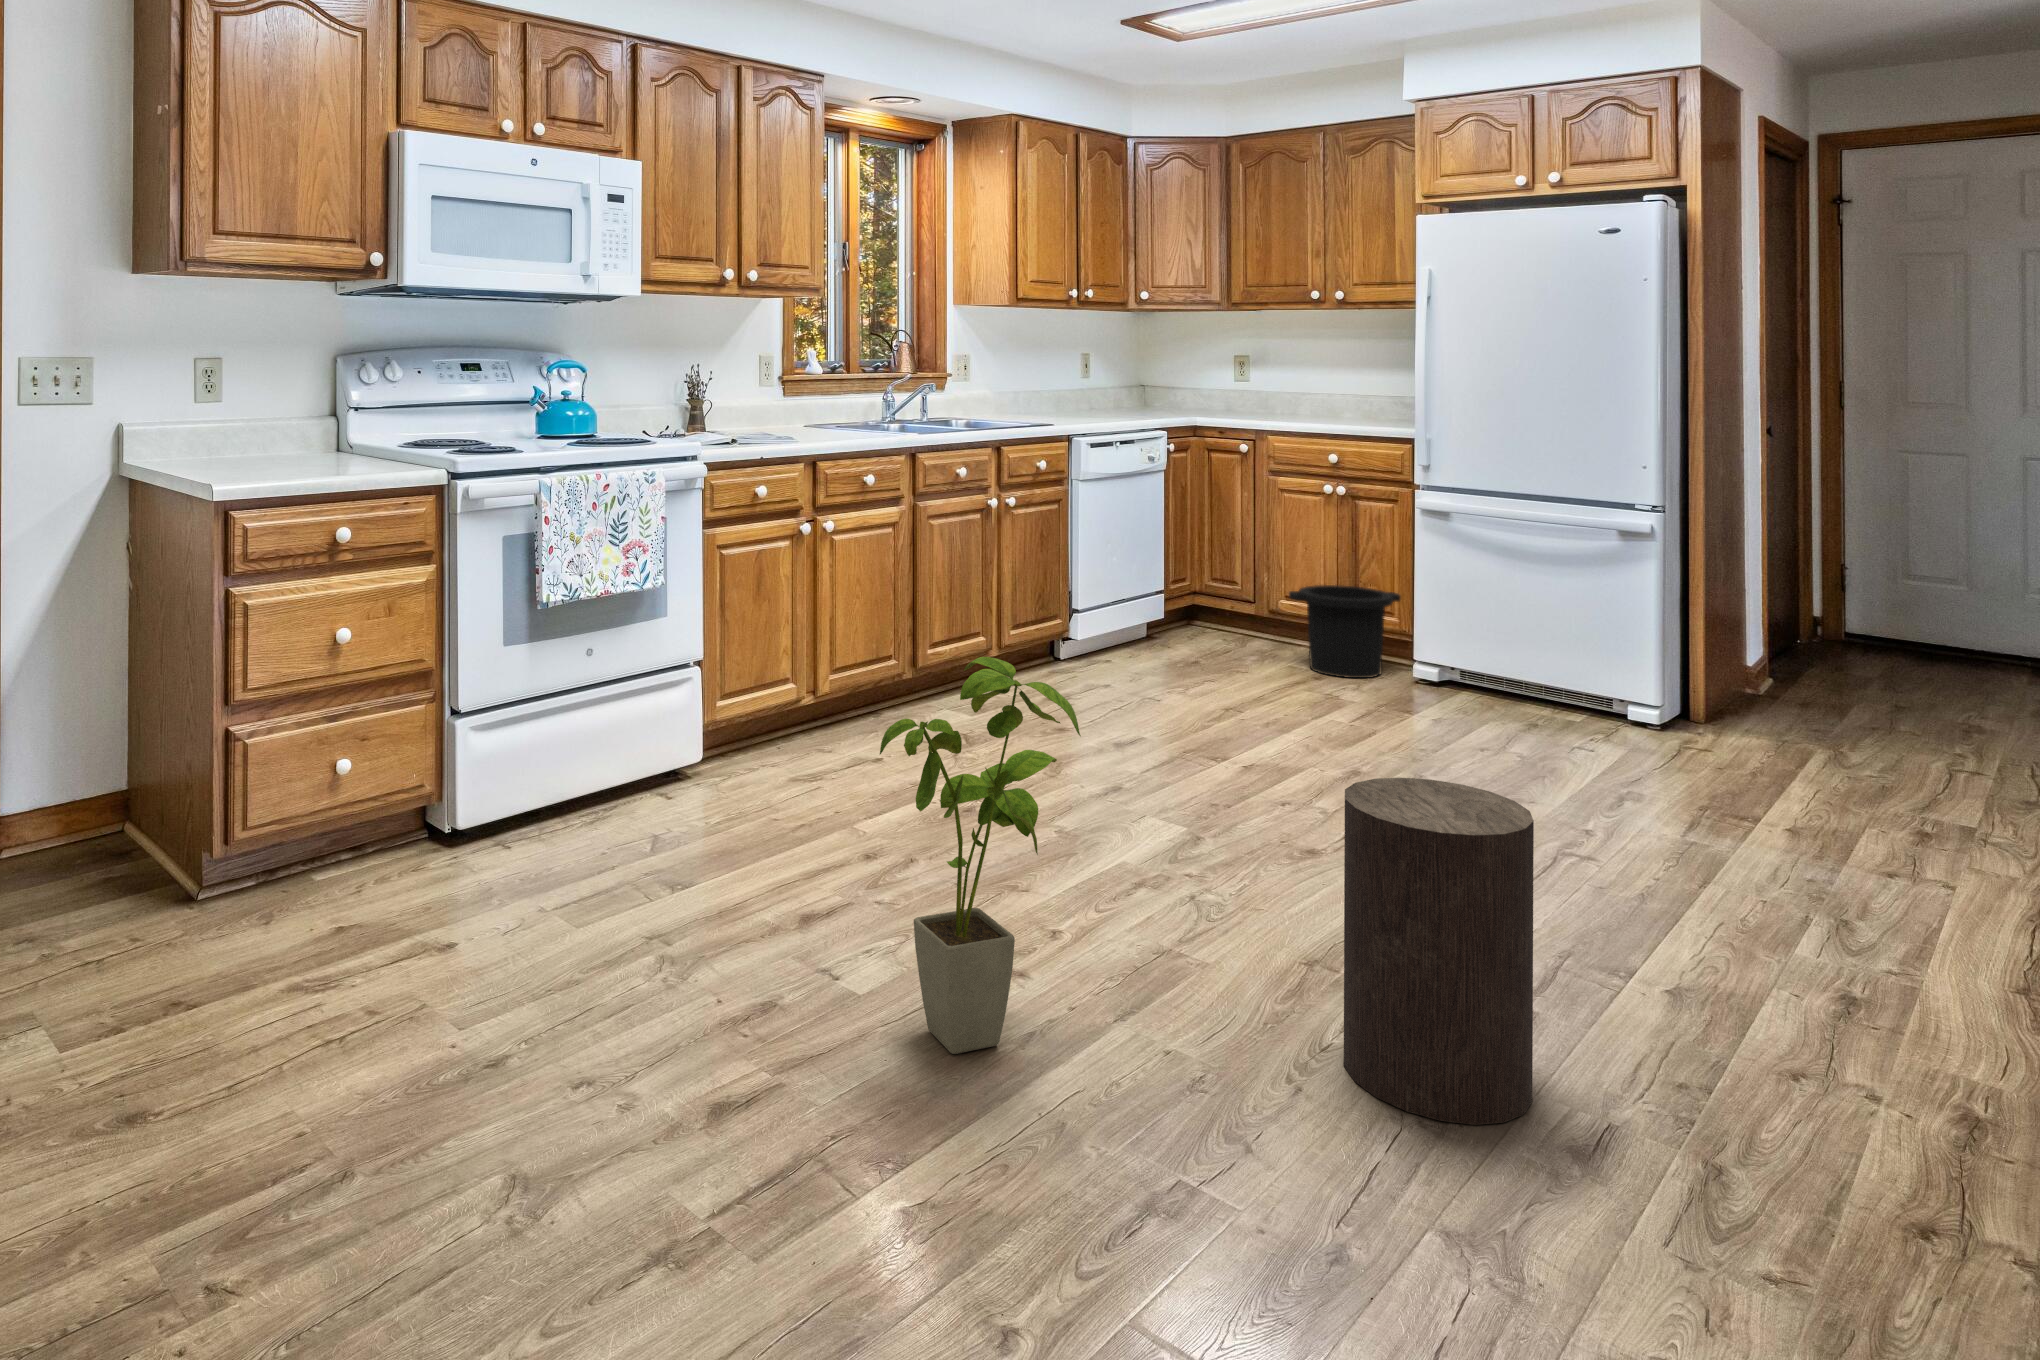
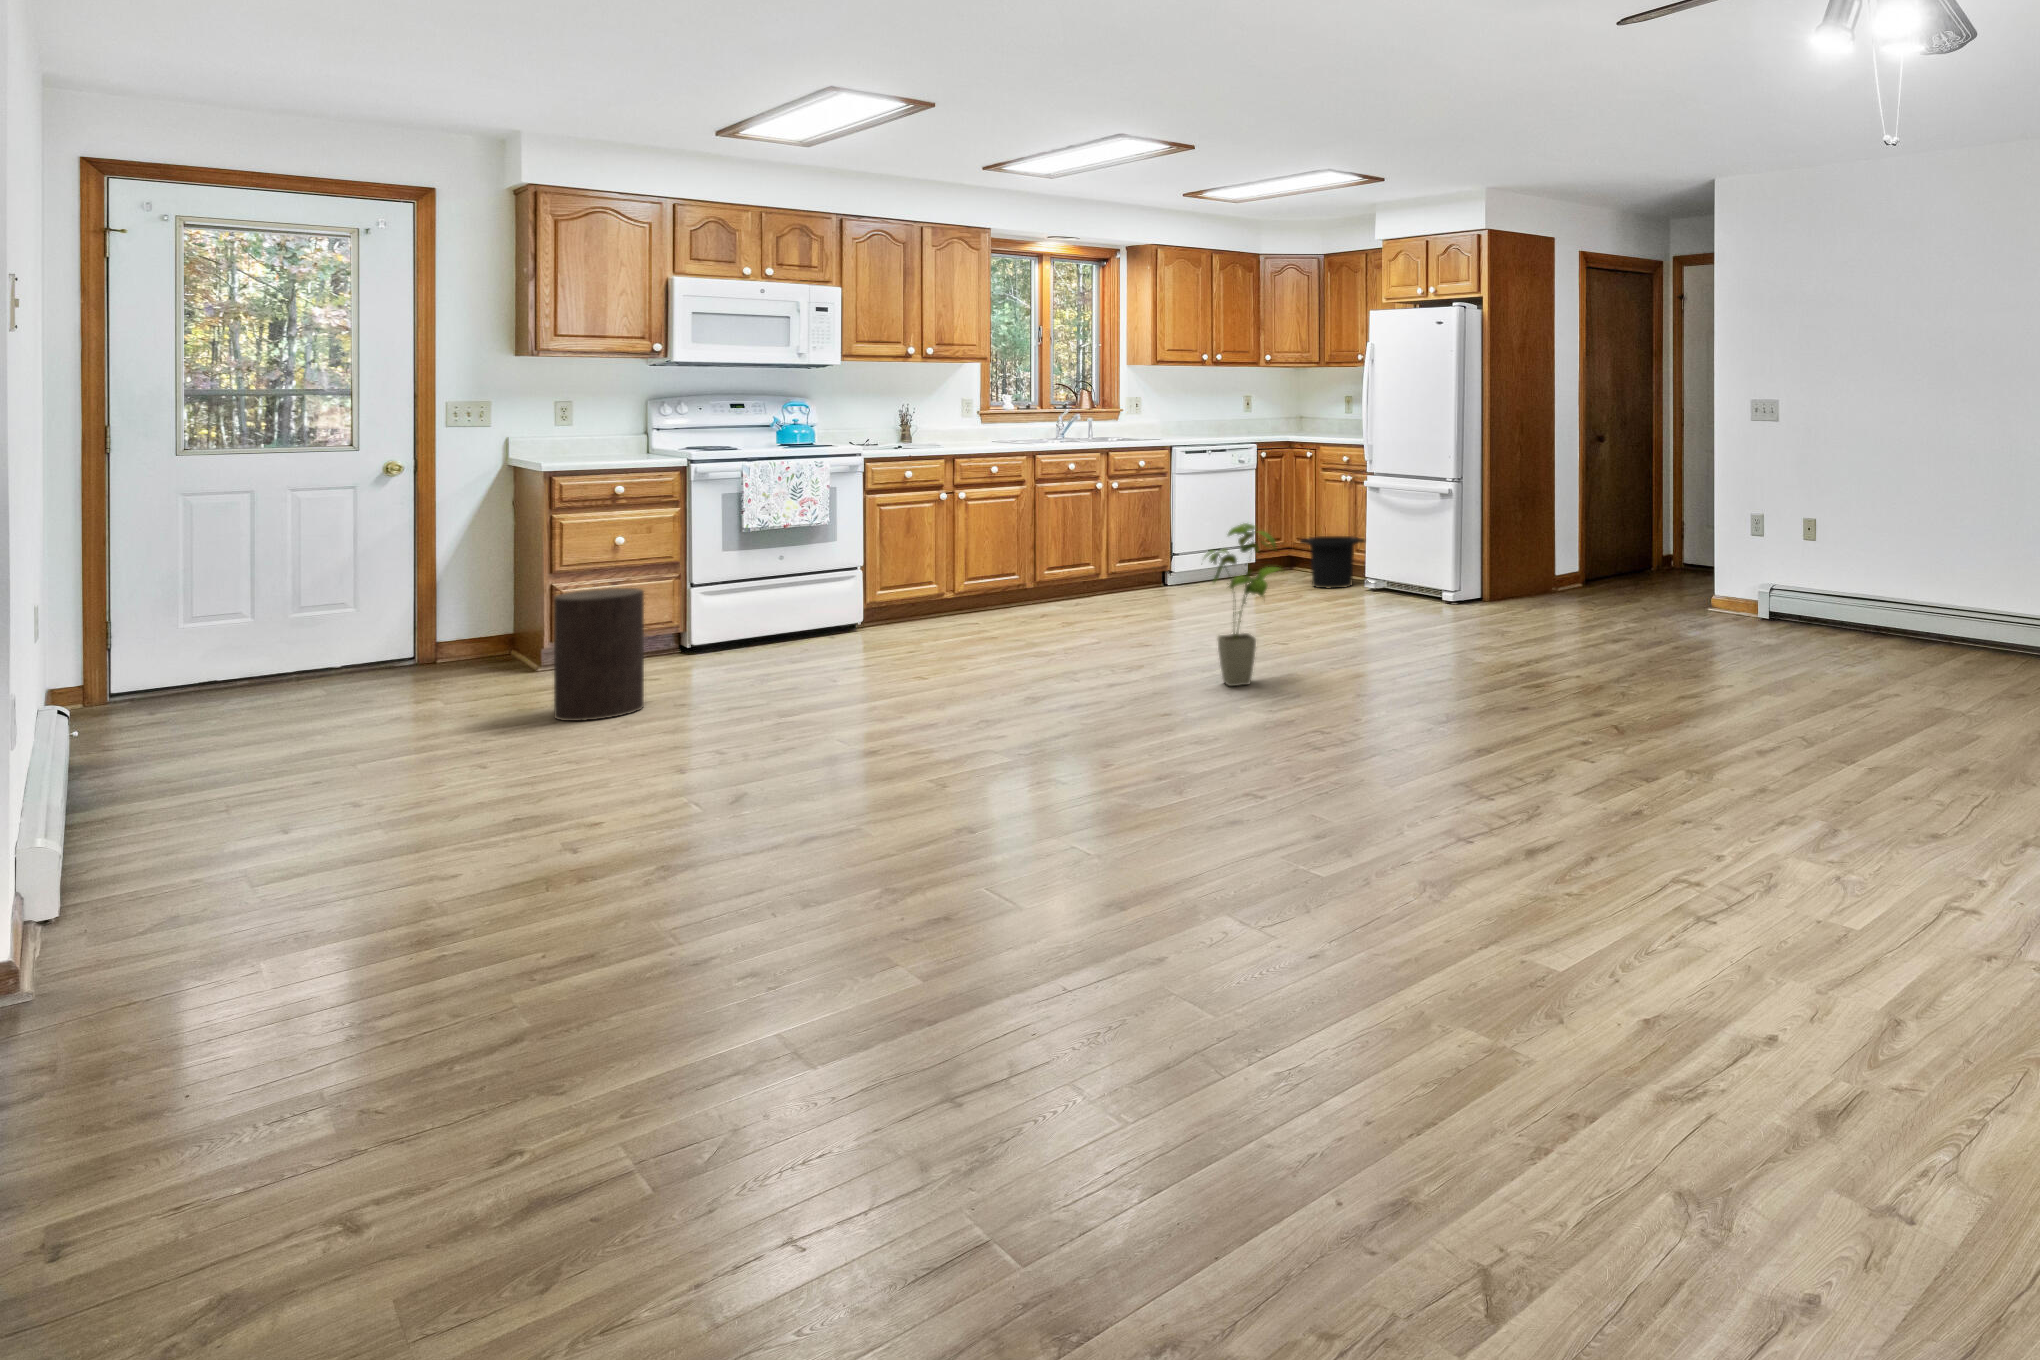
house plant: present [880,657,1081,1054] -> present [1205,523,1280,686]
stool: present [1344,778,1534,1125] -> present [554,588,644,721]

